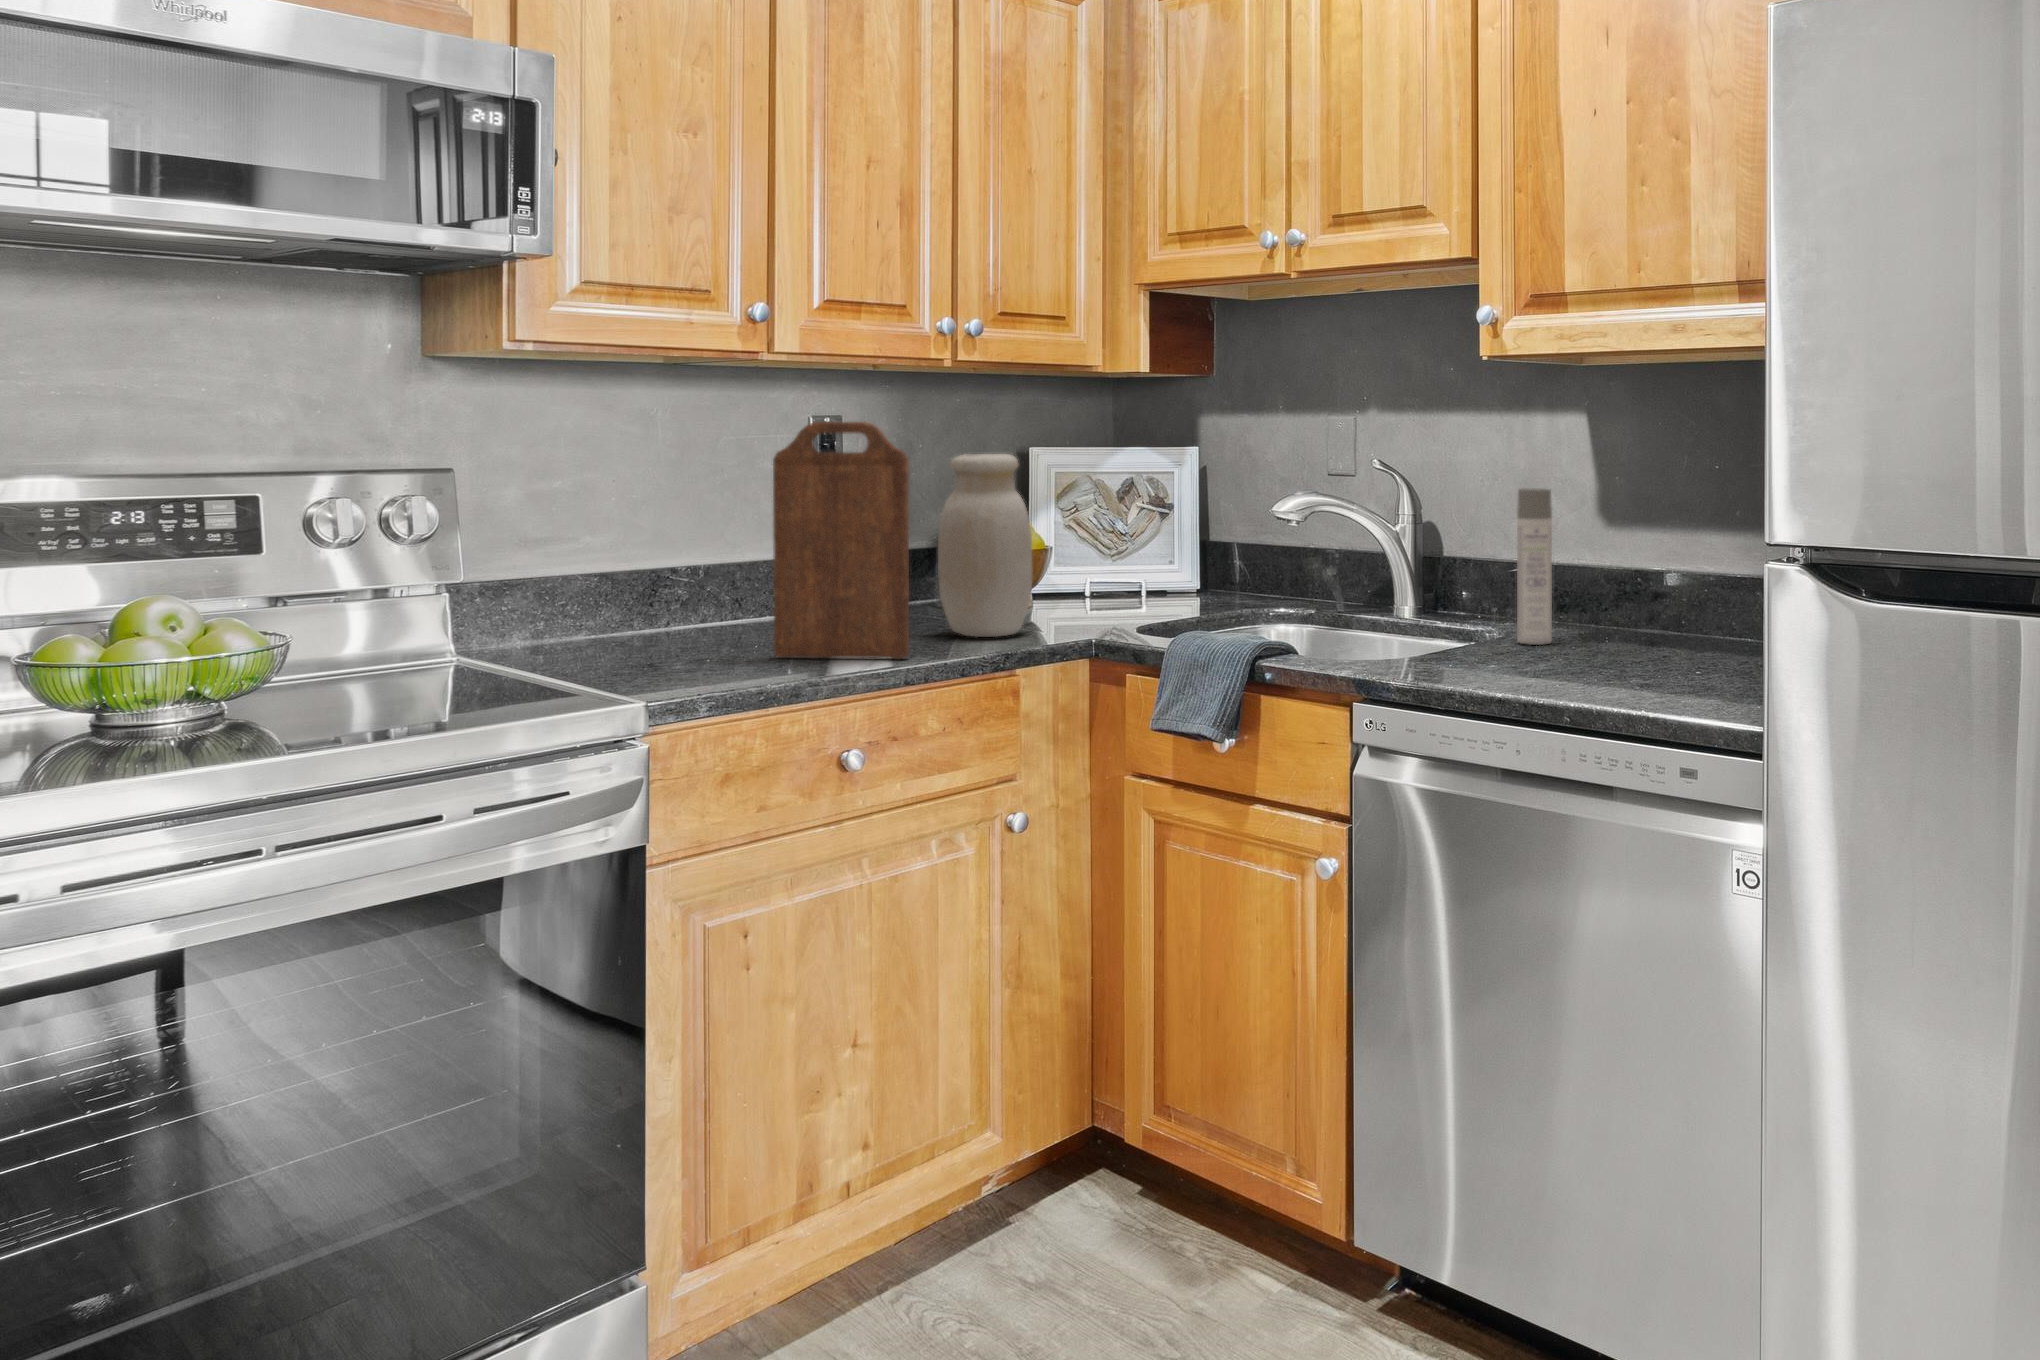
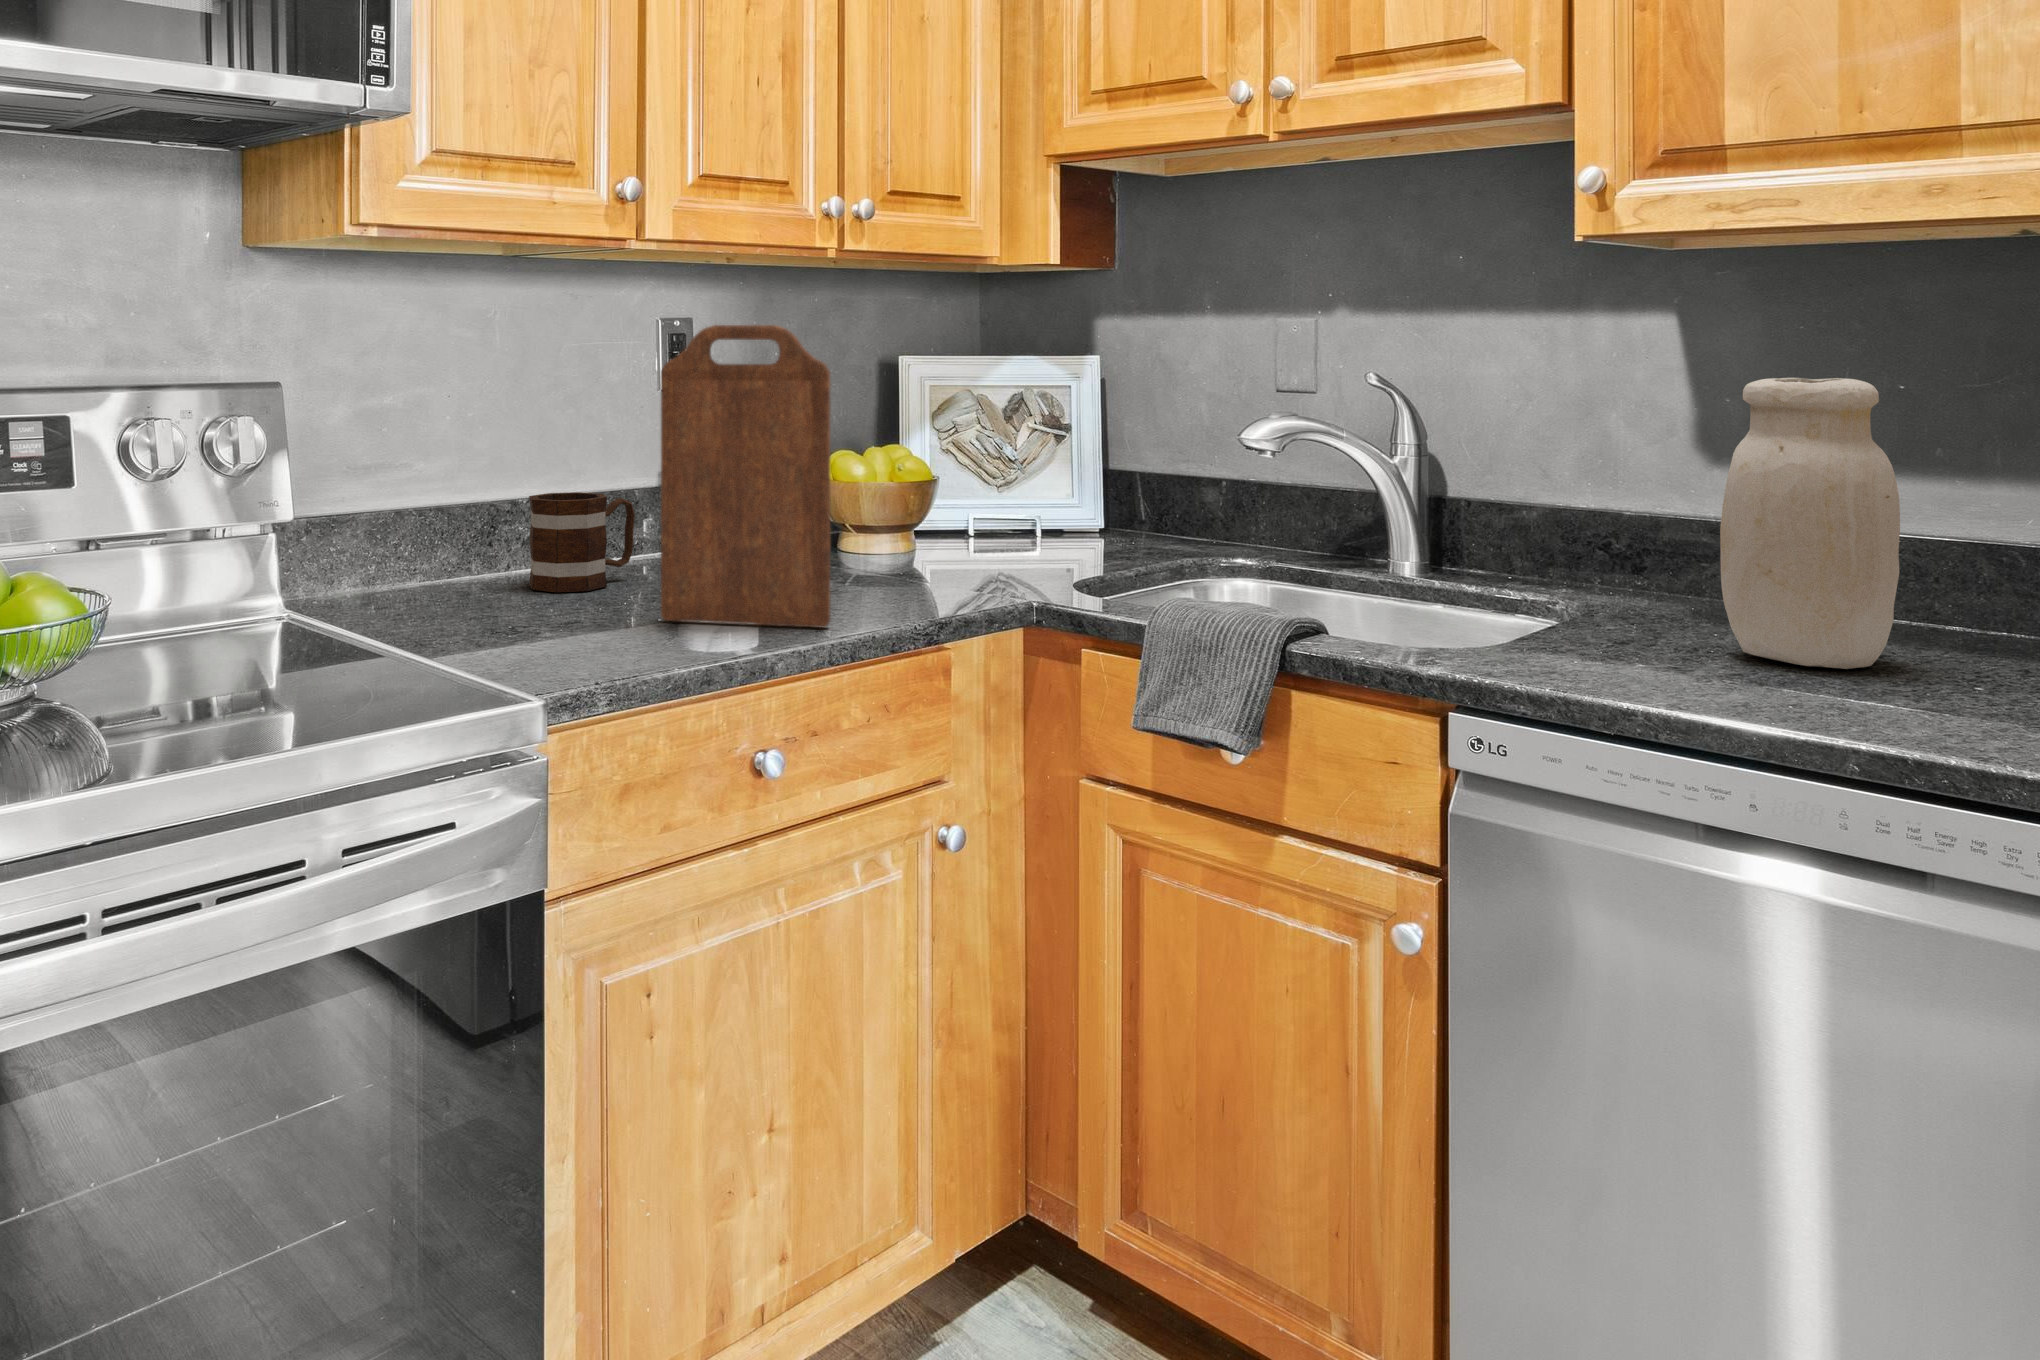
jar: present [938,454,1032,637] -> present [1720,378,1900,669]
spray bottle: present [1517,488,1552,645] -> none [1605,414,1657,624]
mug: none [680,561,774,642] -> present [529,492,635,592]

